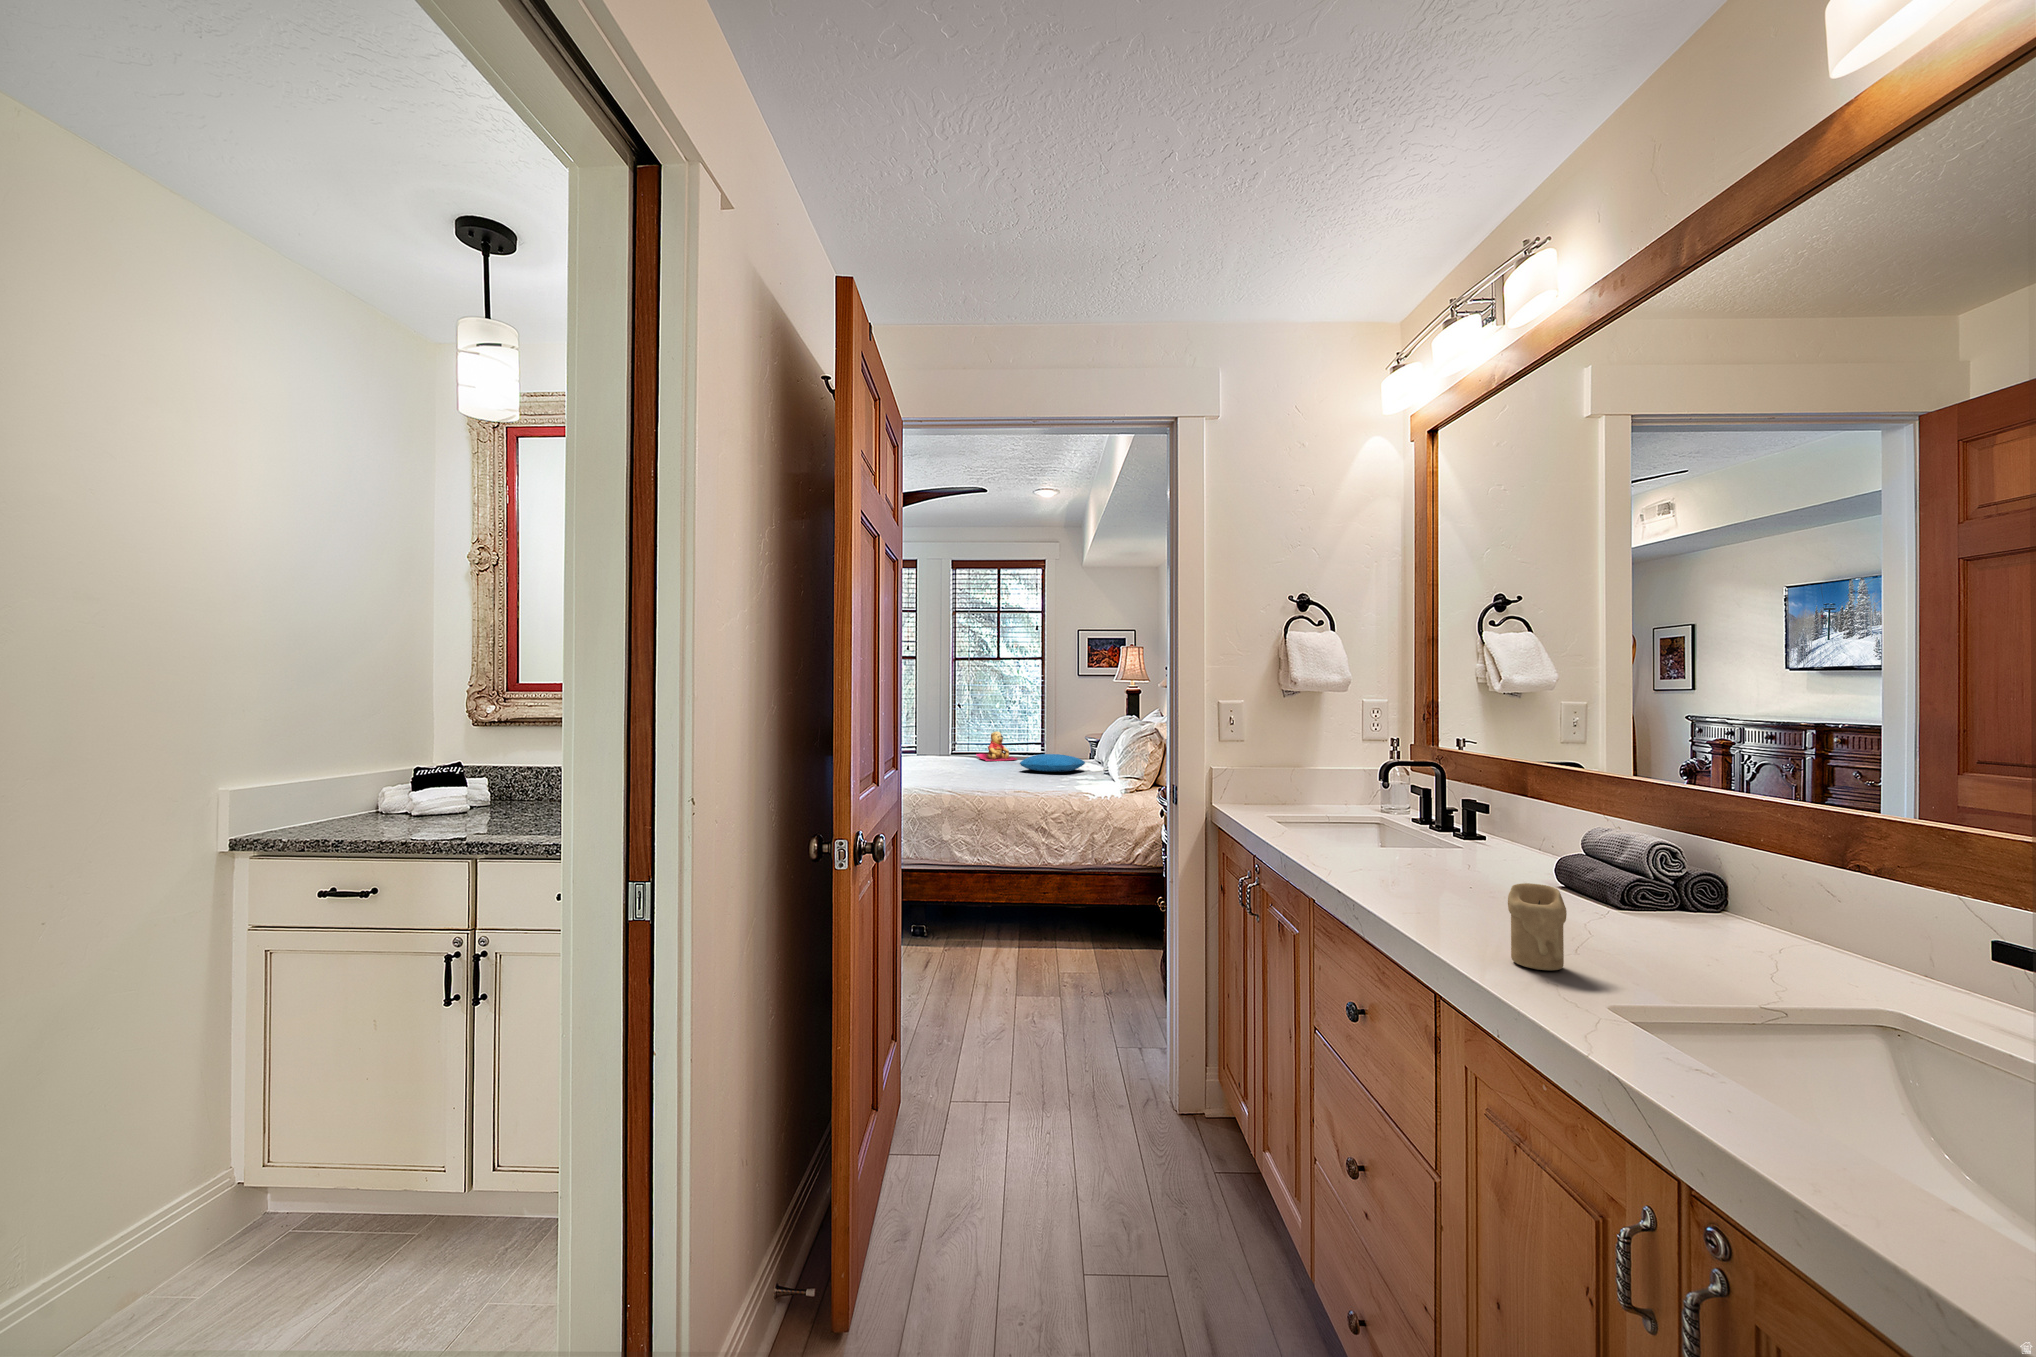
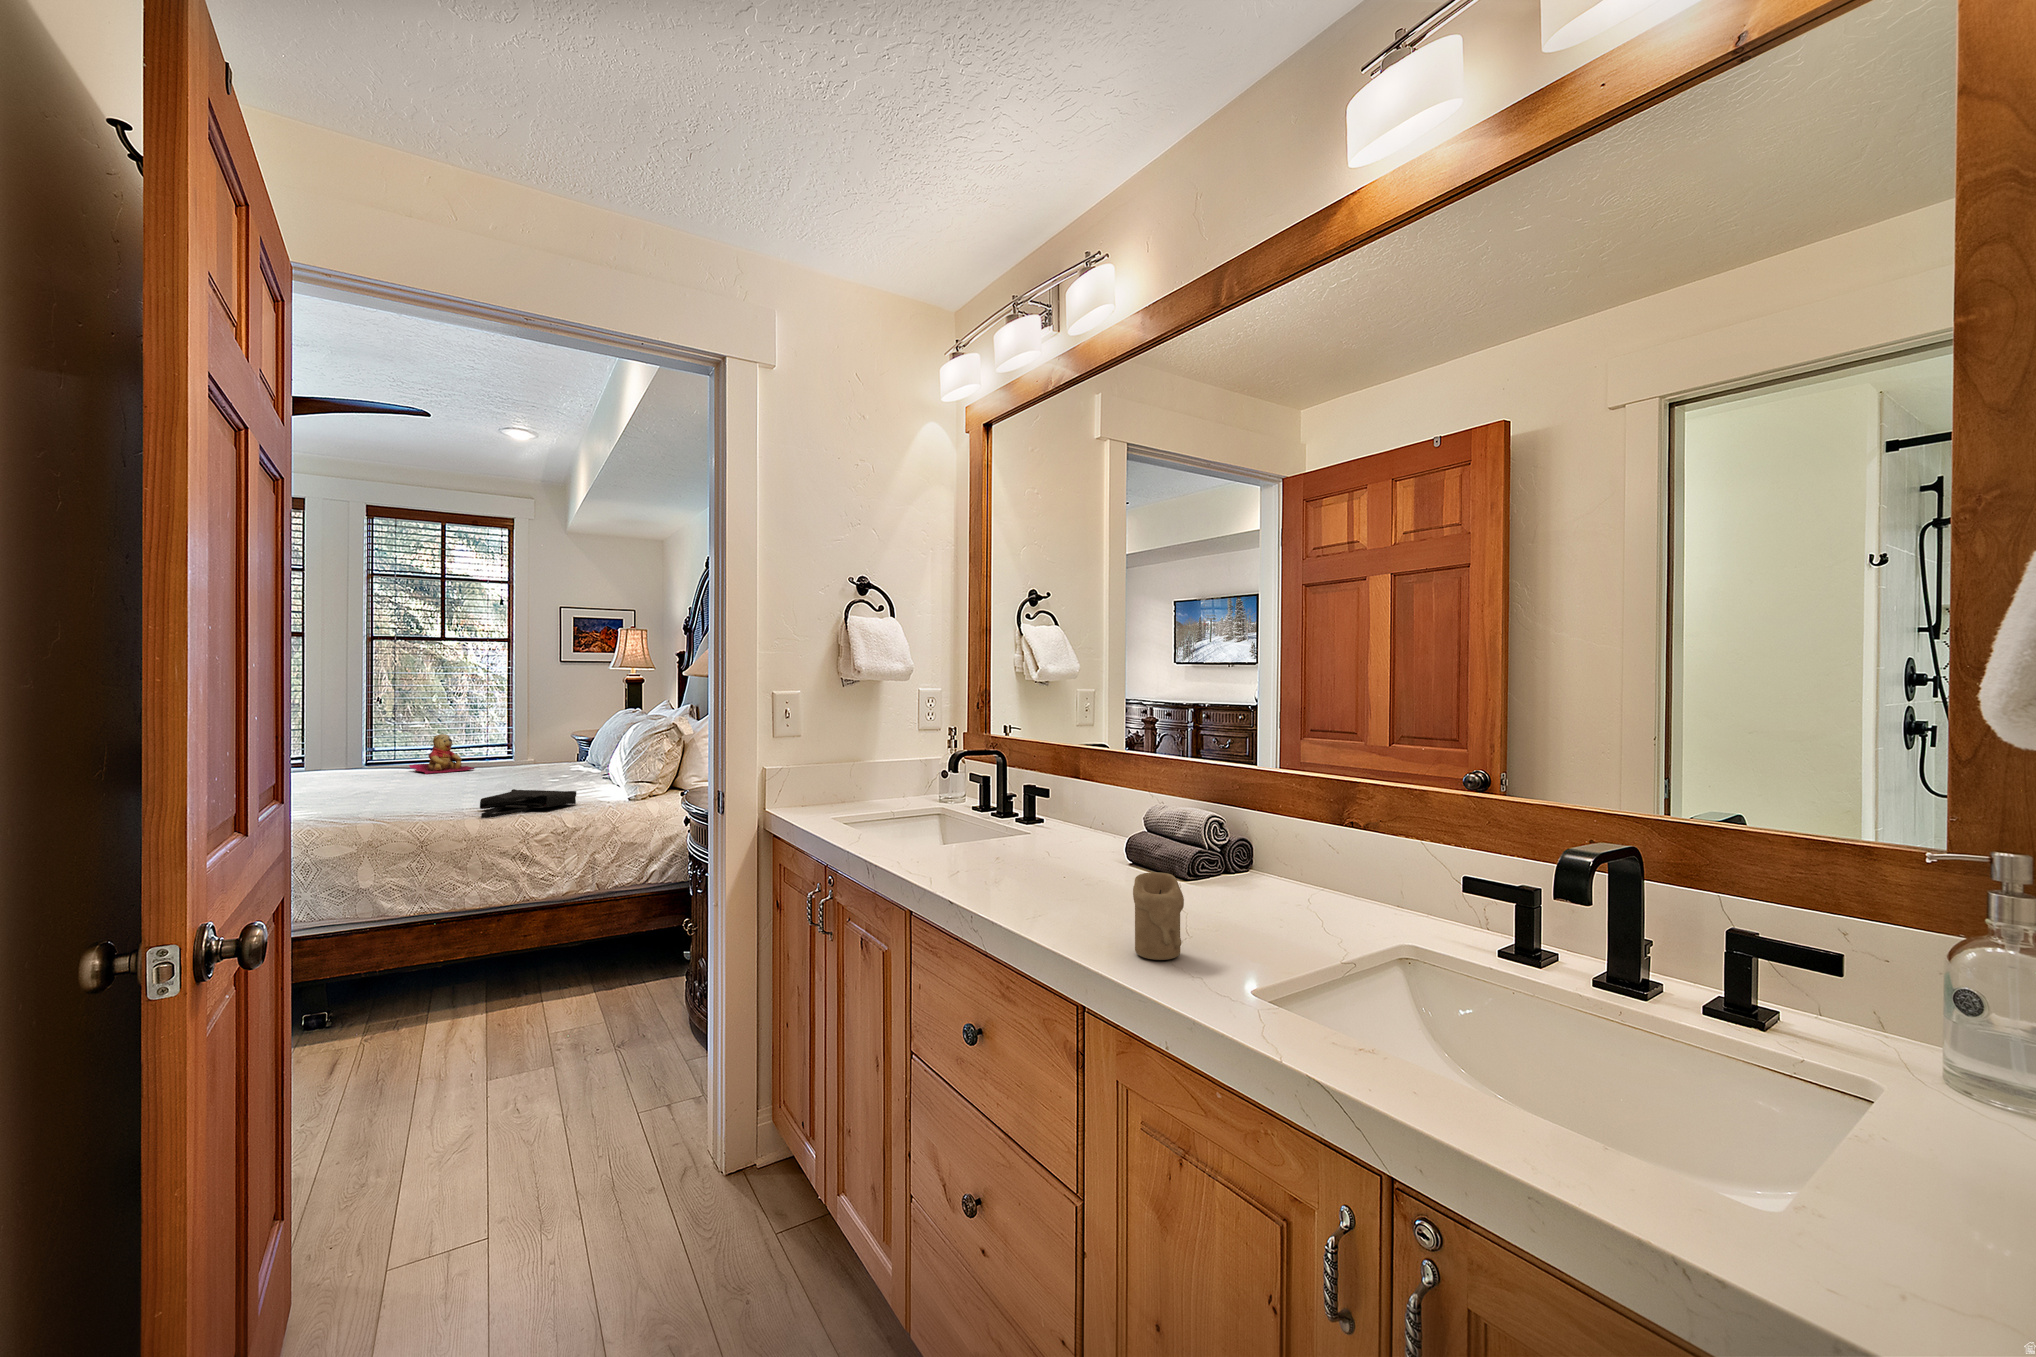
pillow: present [1020,754,1085,772] -> none [481,760,575,782]
tote bag: none [1016,776,1082,796] -> present [480,789,576,818]

